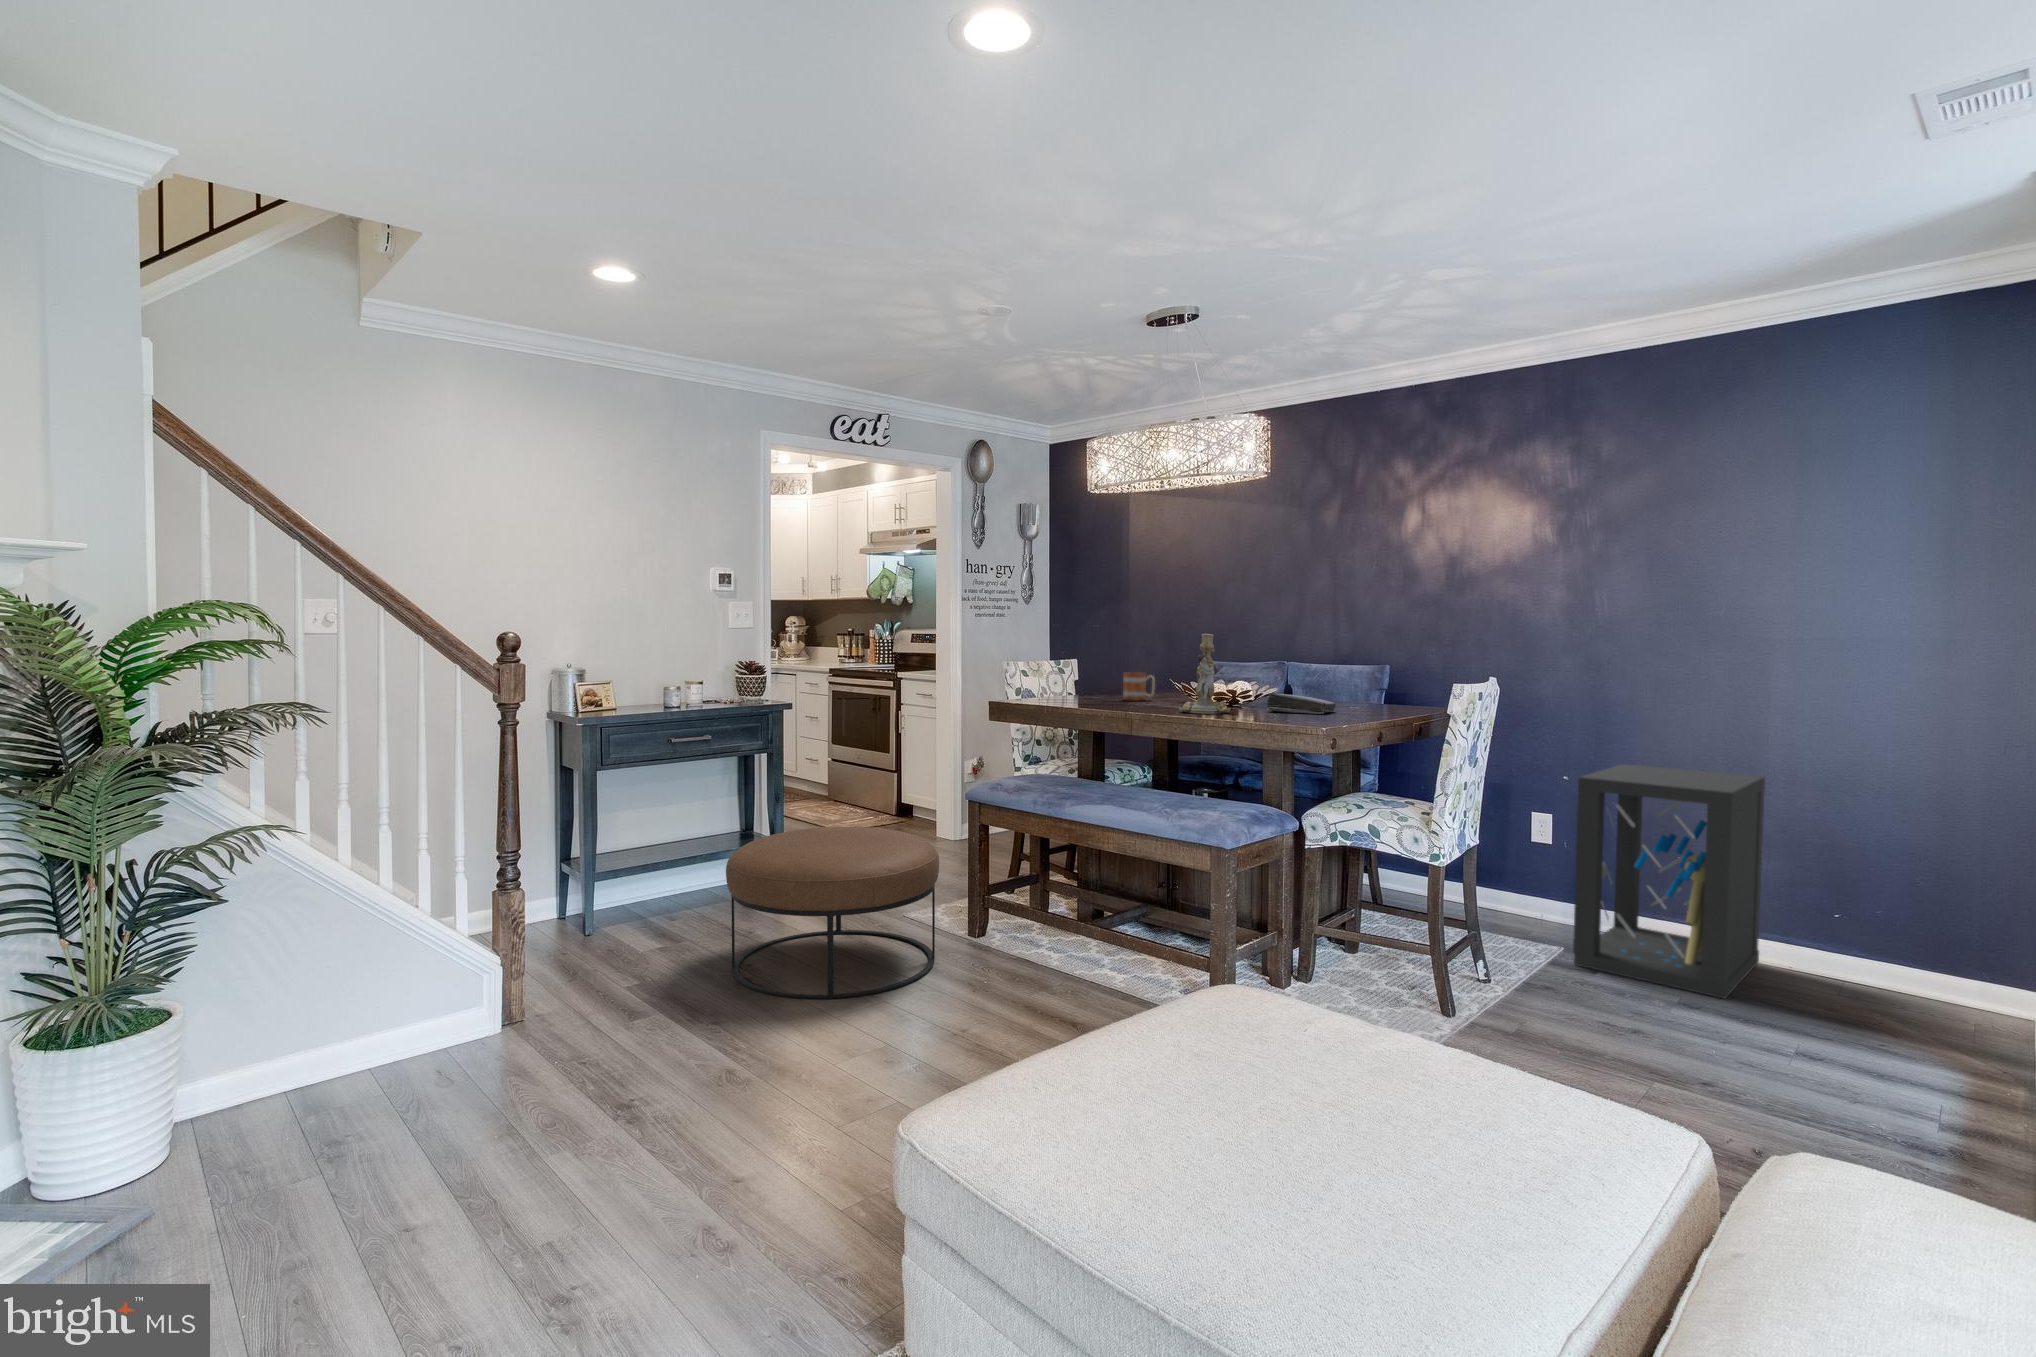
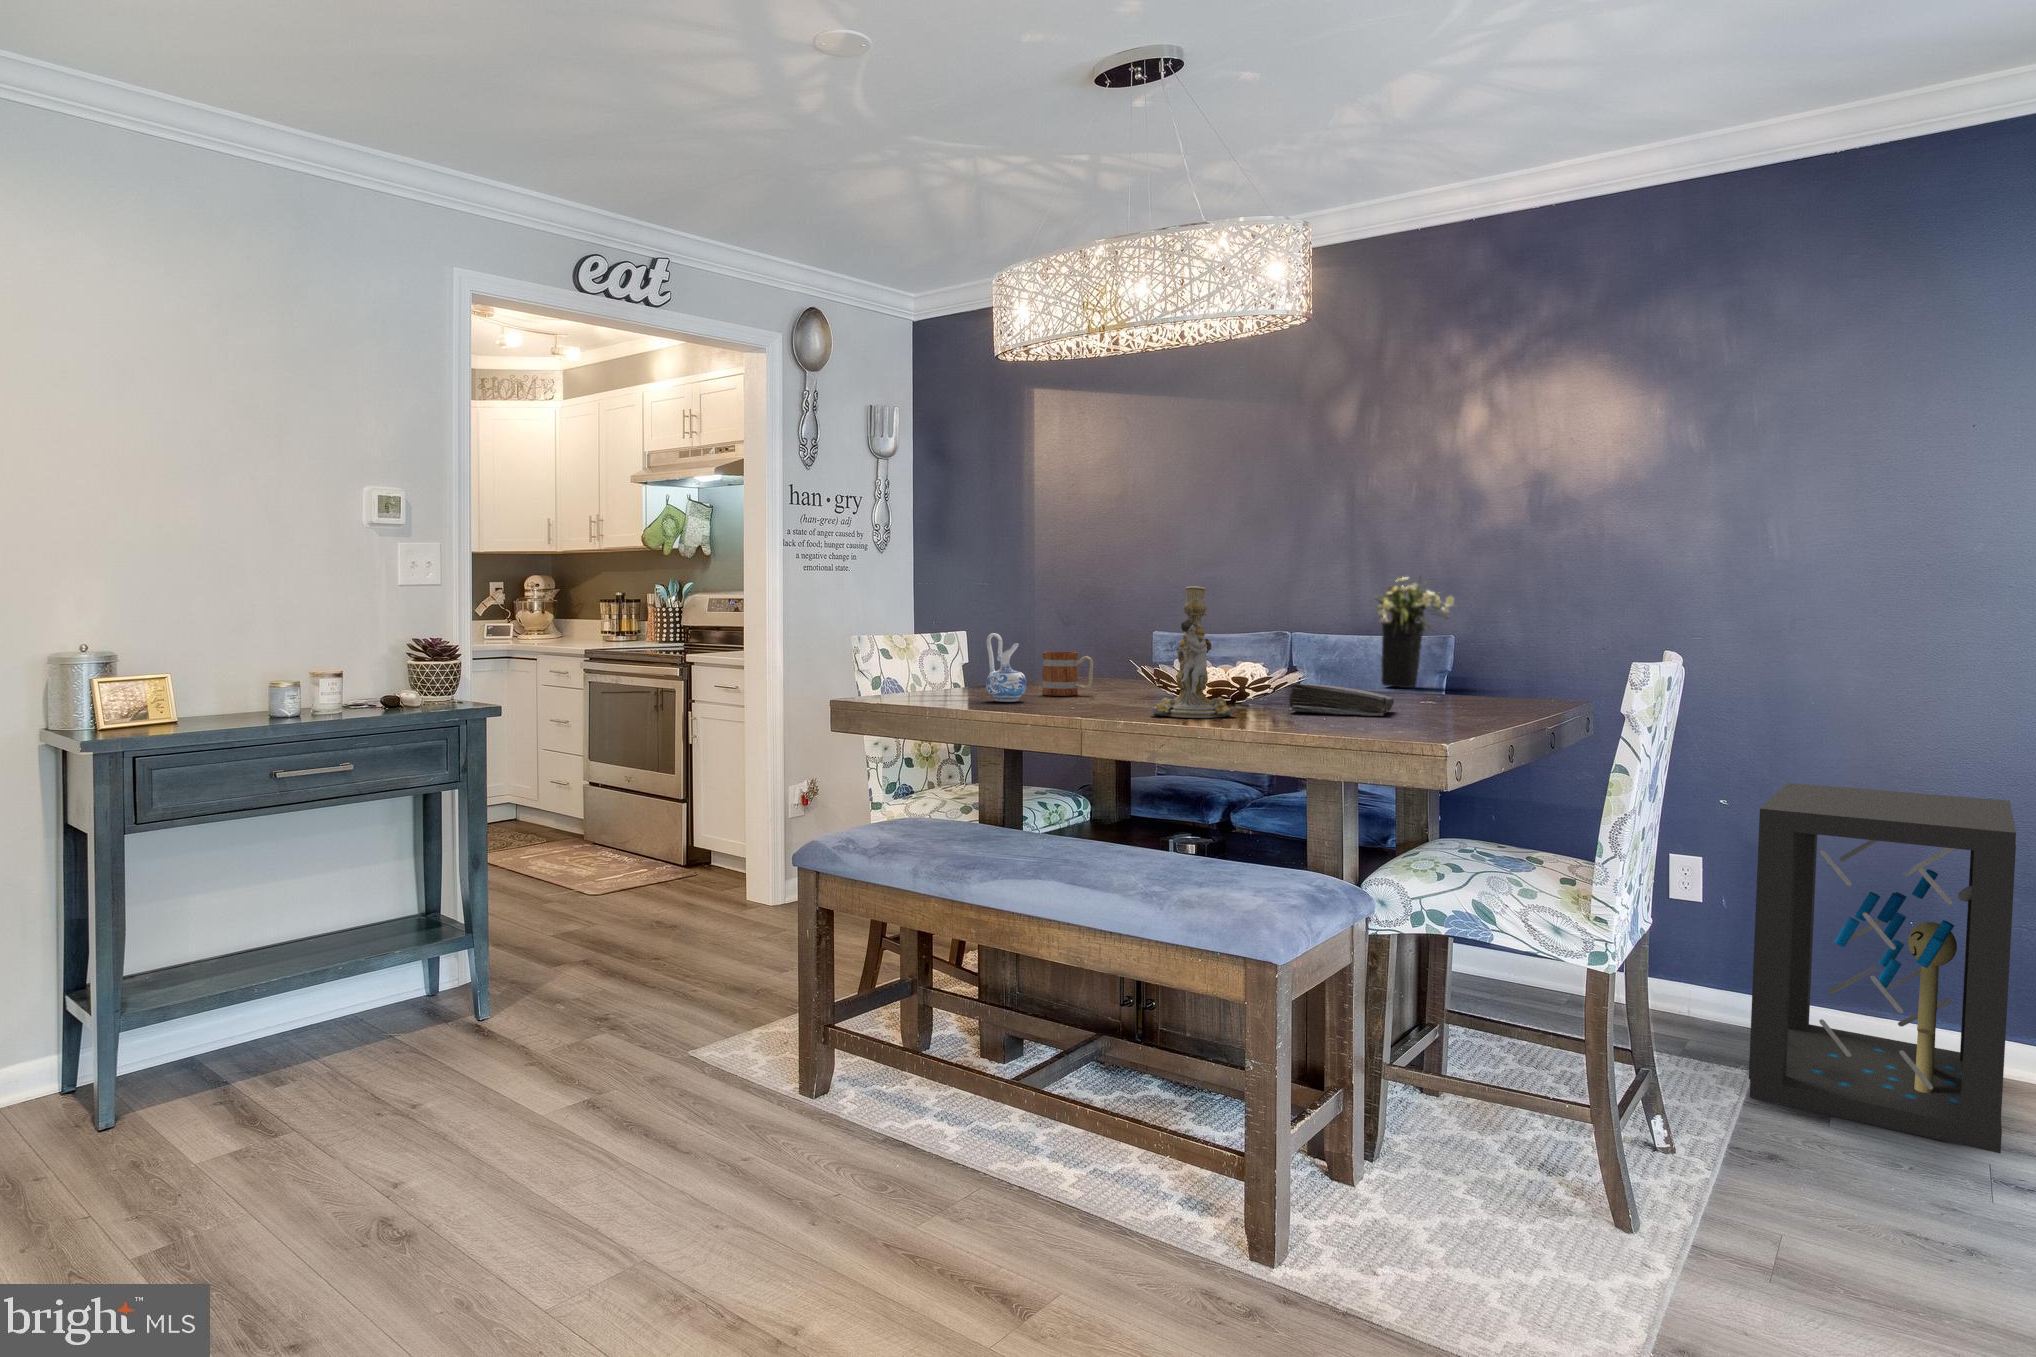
flower arrangement: none [1343,622,1409,698] -> present [1375,577,1454,688]
ceramic pitcher: none [1085,661,1110,704] -> present [986,633,1026,702]
ottoman: present [726,827,939,999] -> none [345,920,749,1265]

